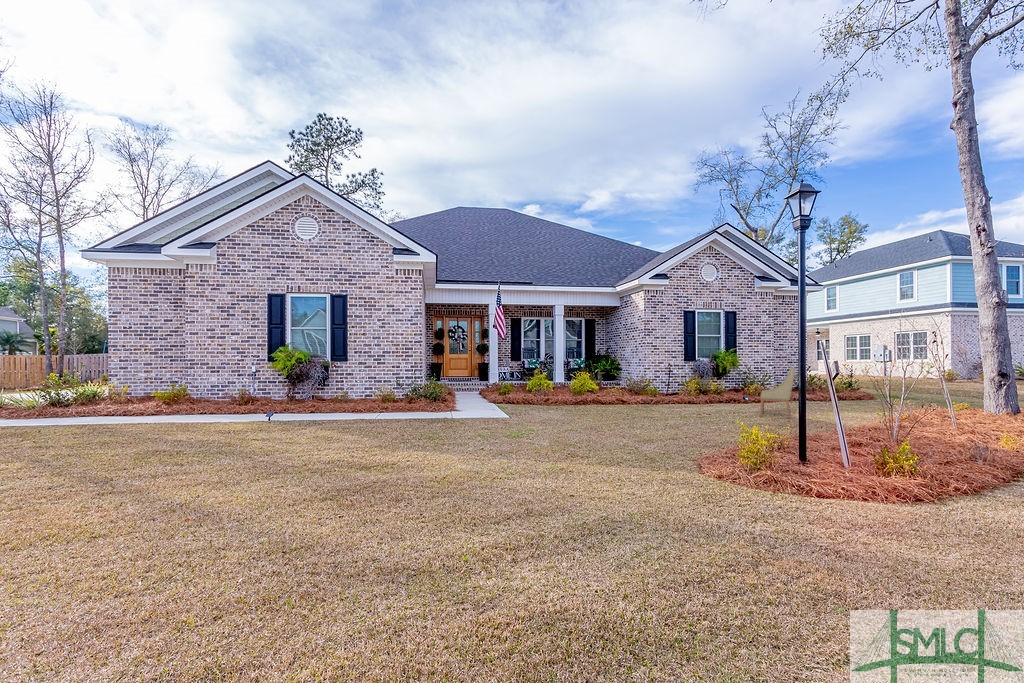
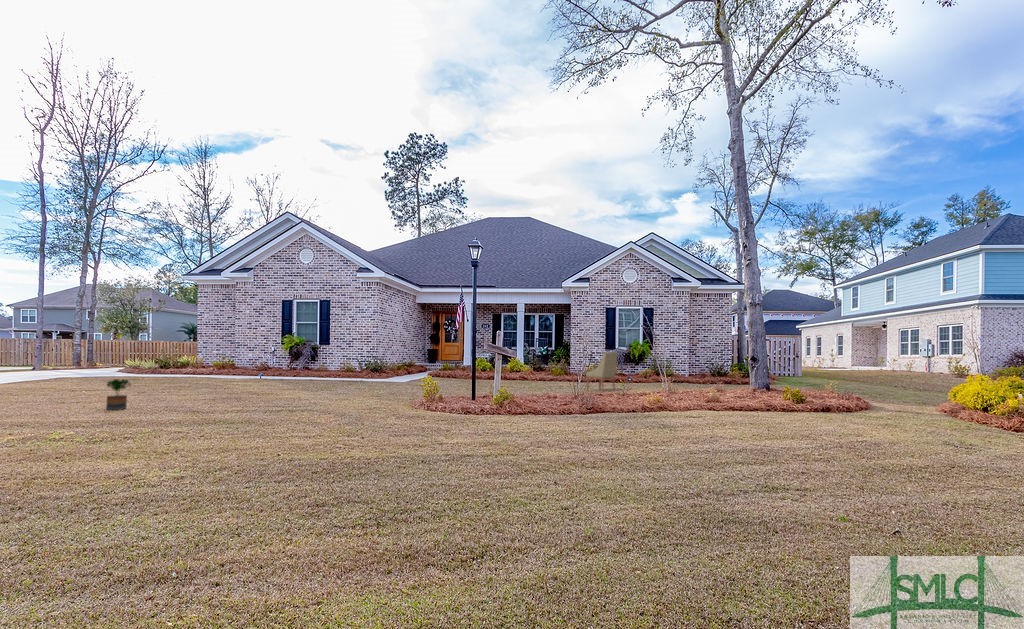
potted tree: none [148,524,226,640] -> present [106,379,131,410]

